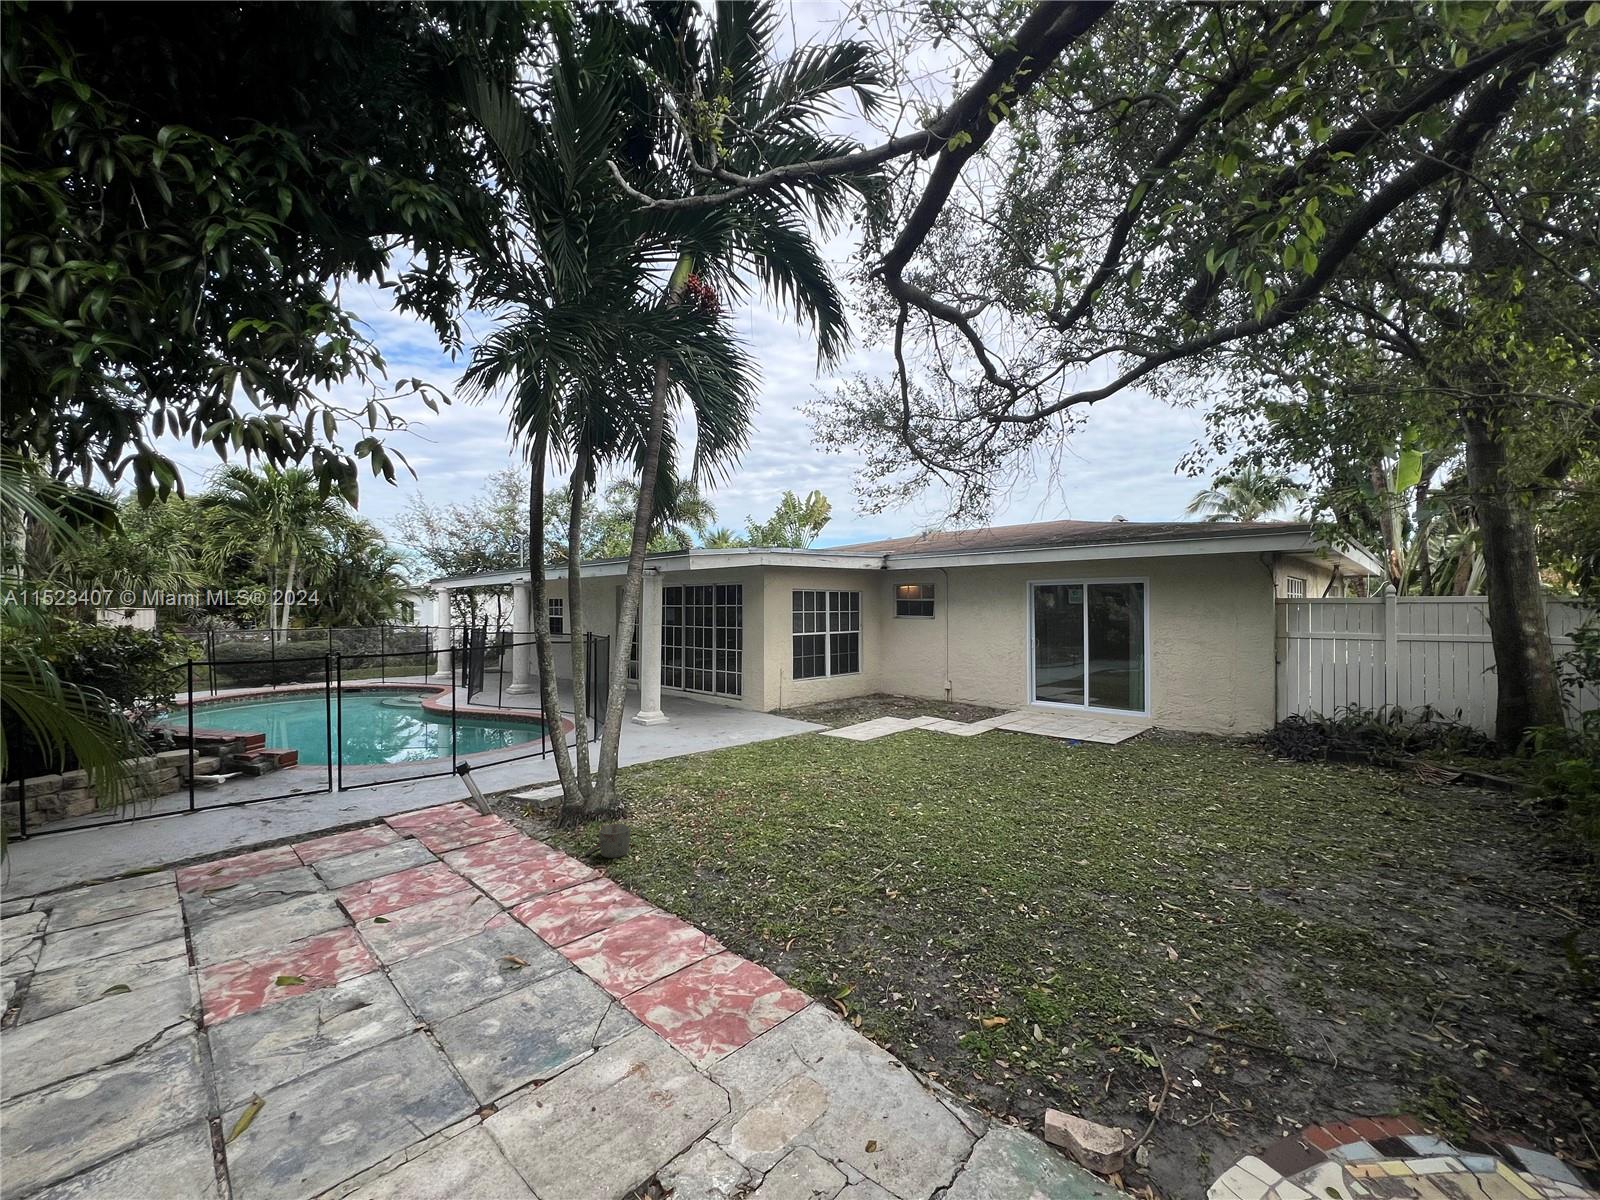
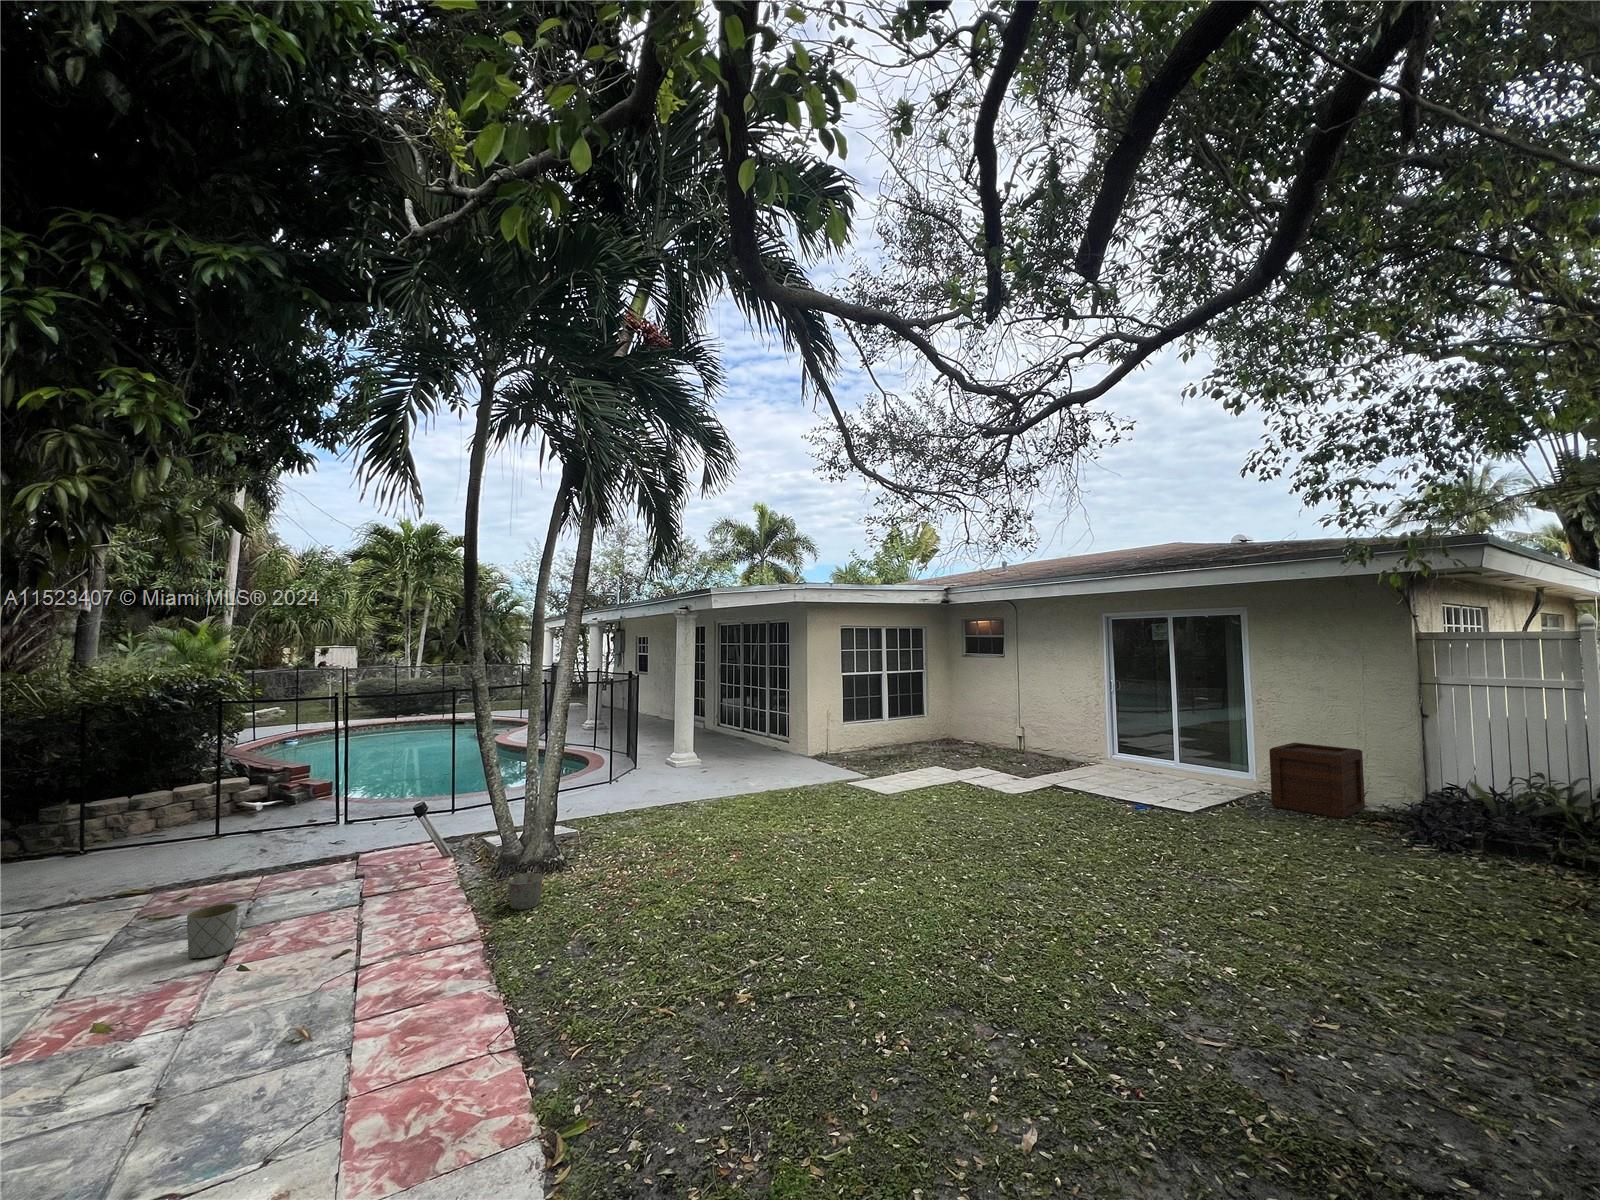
wooden crate: none [1171,689,1236,747] -> present [1269,743,1365,819]
planter: none [295,870,344,928] -> present [187,904,238,959]

